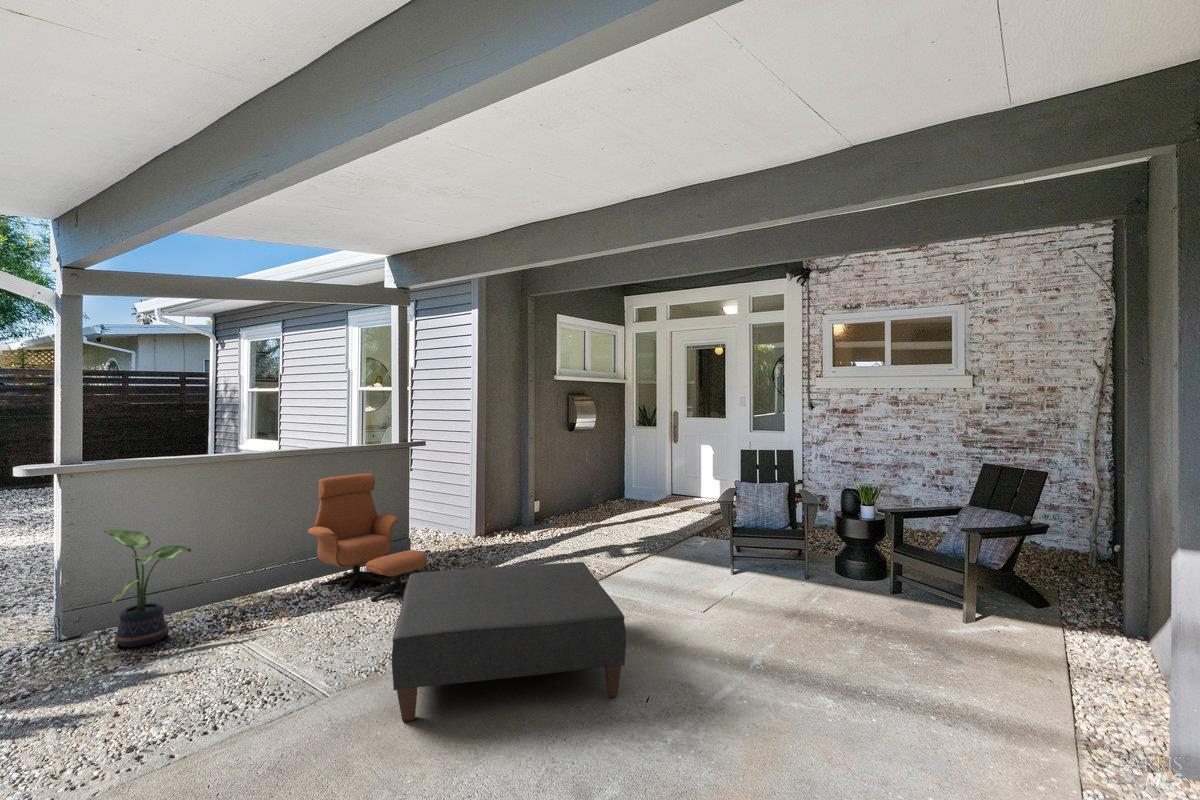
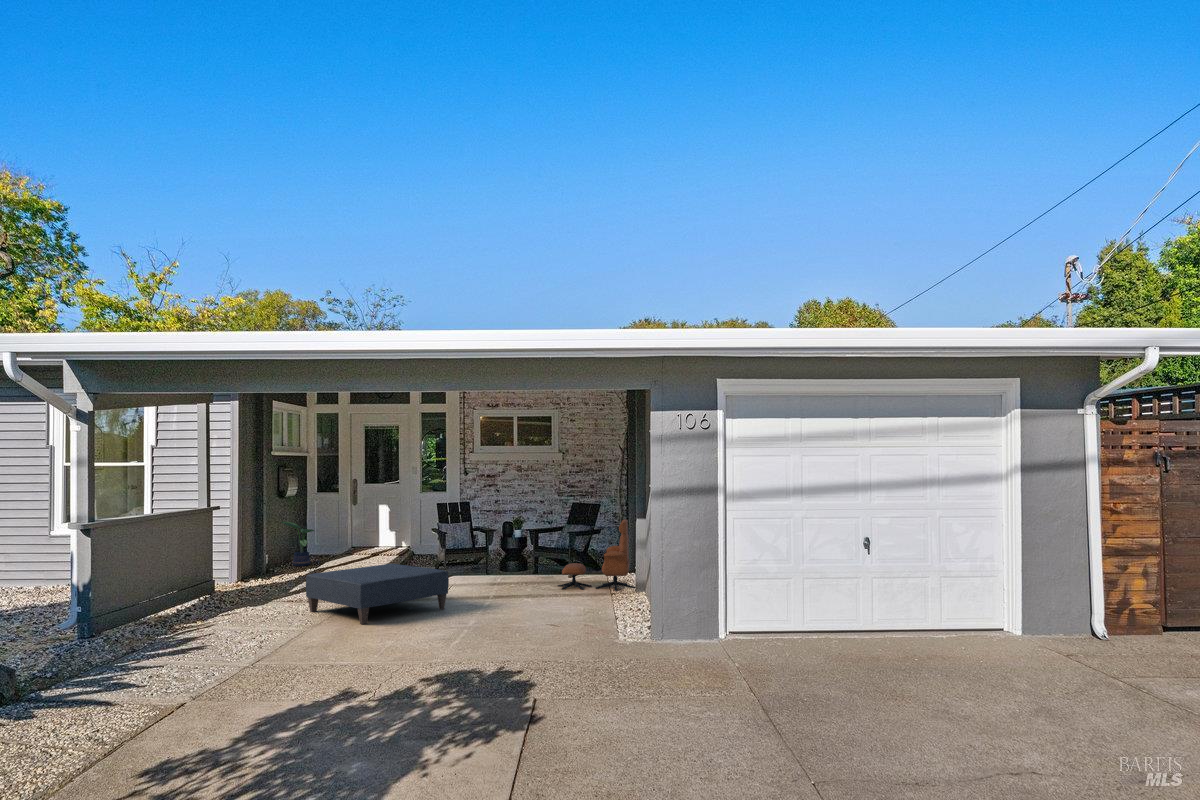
lounge chair: present [308,473,427,601] -> present [558,519,635,591]
potted plant: present [104,529,191,647] -> present [281,522,314,566]

